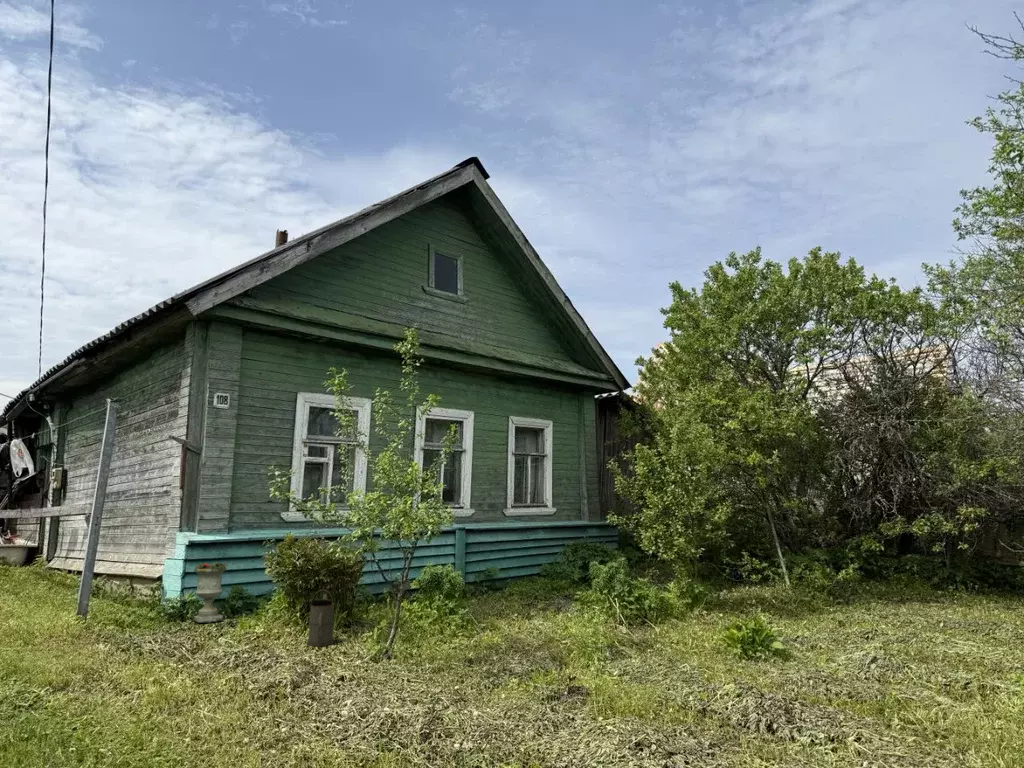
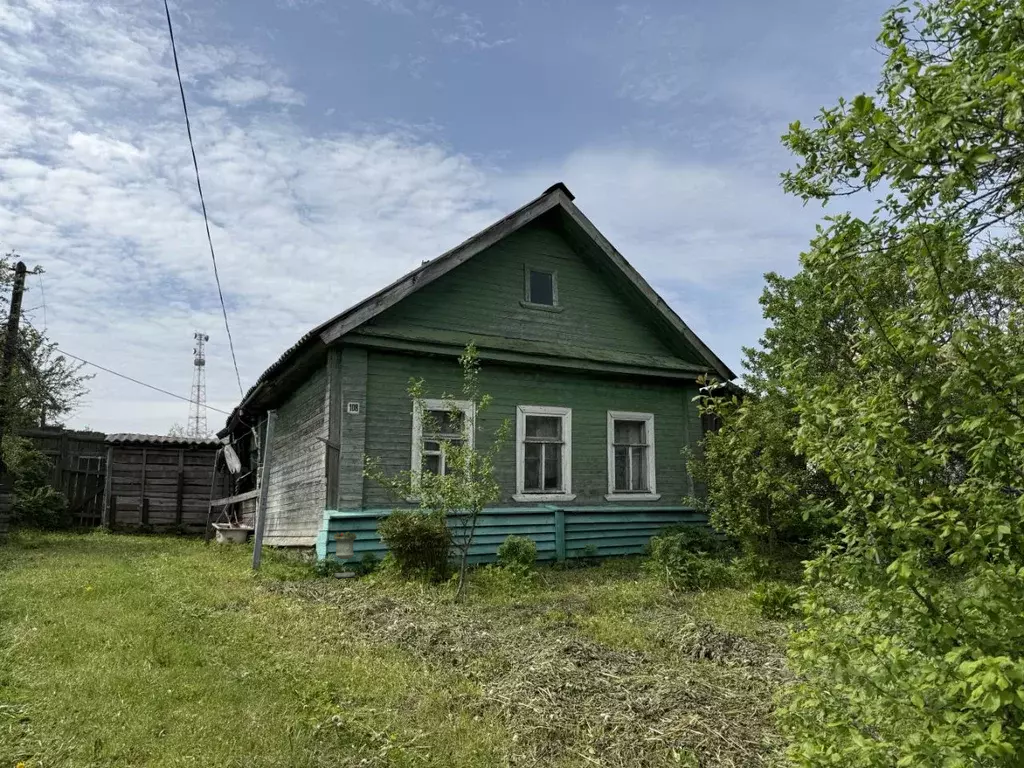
watering can: present [307,590,334,646] -> none [402,550,423,592]

